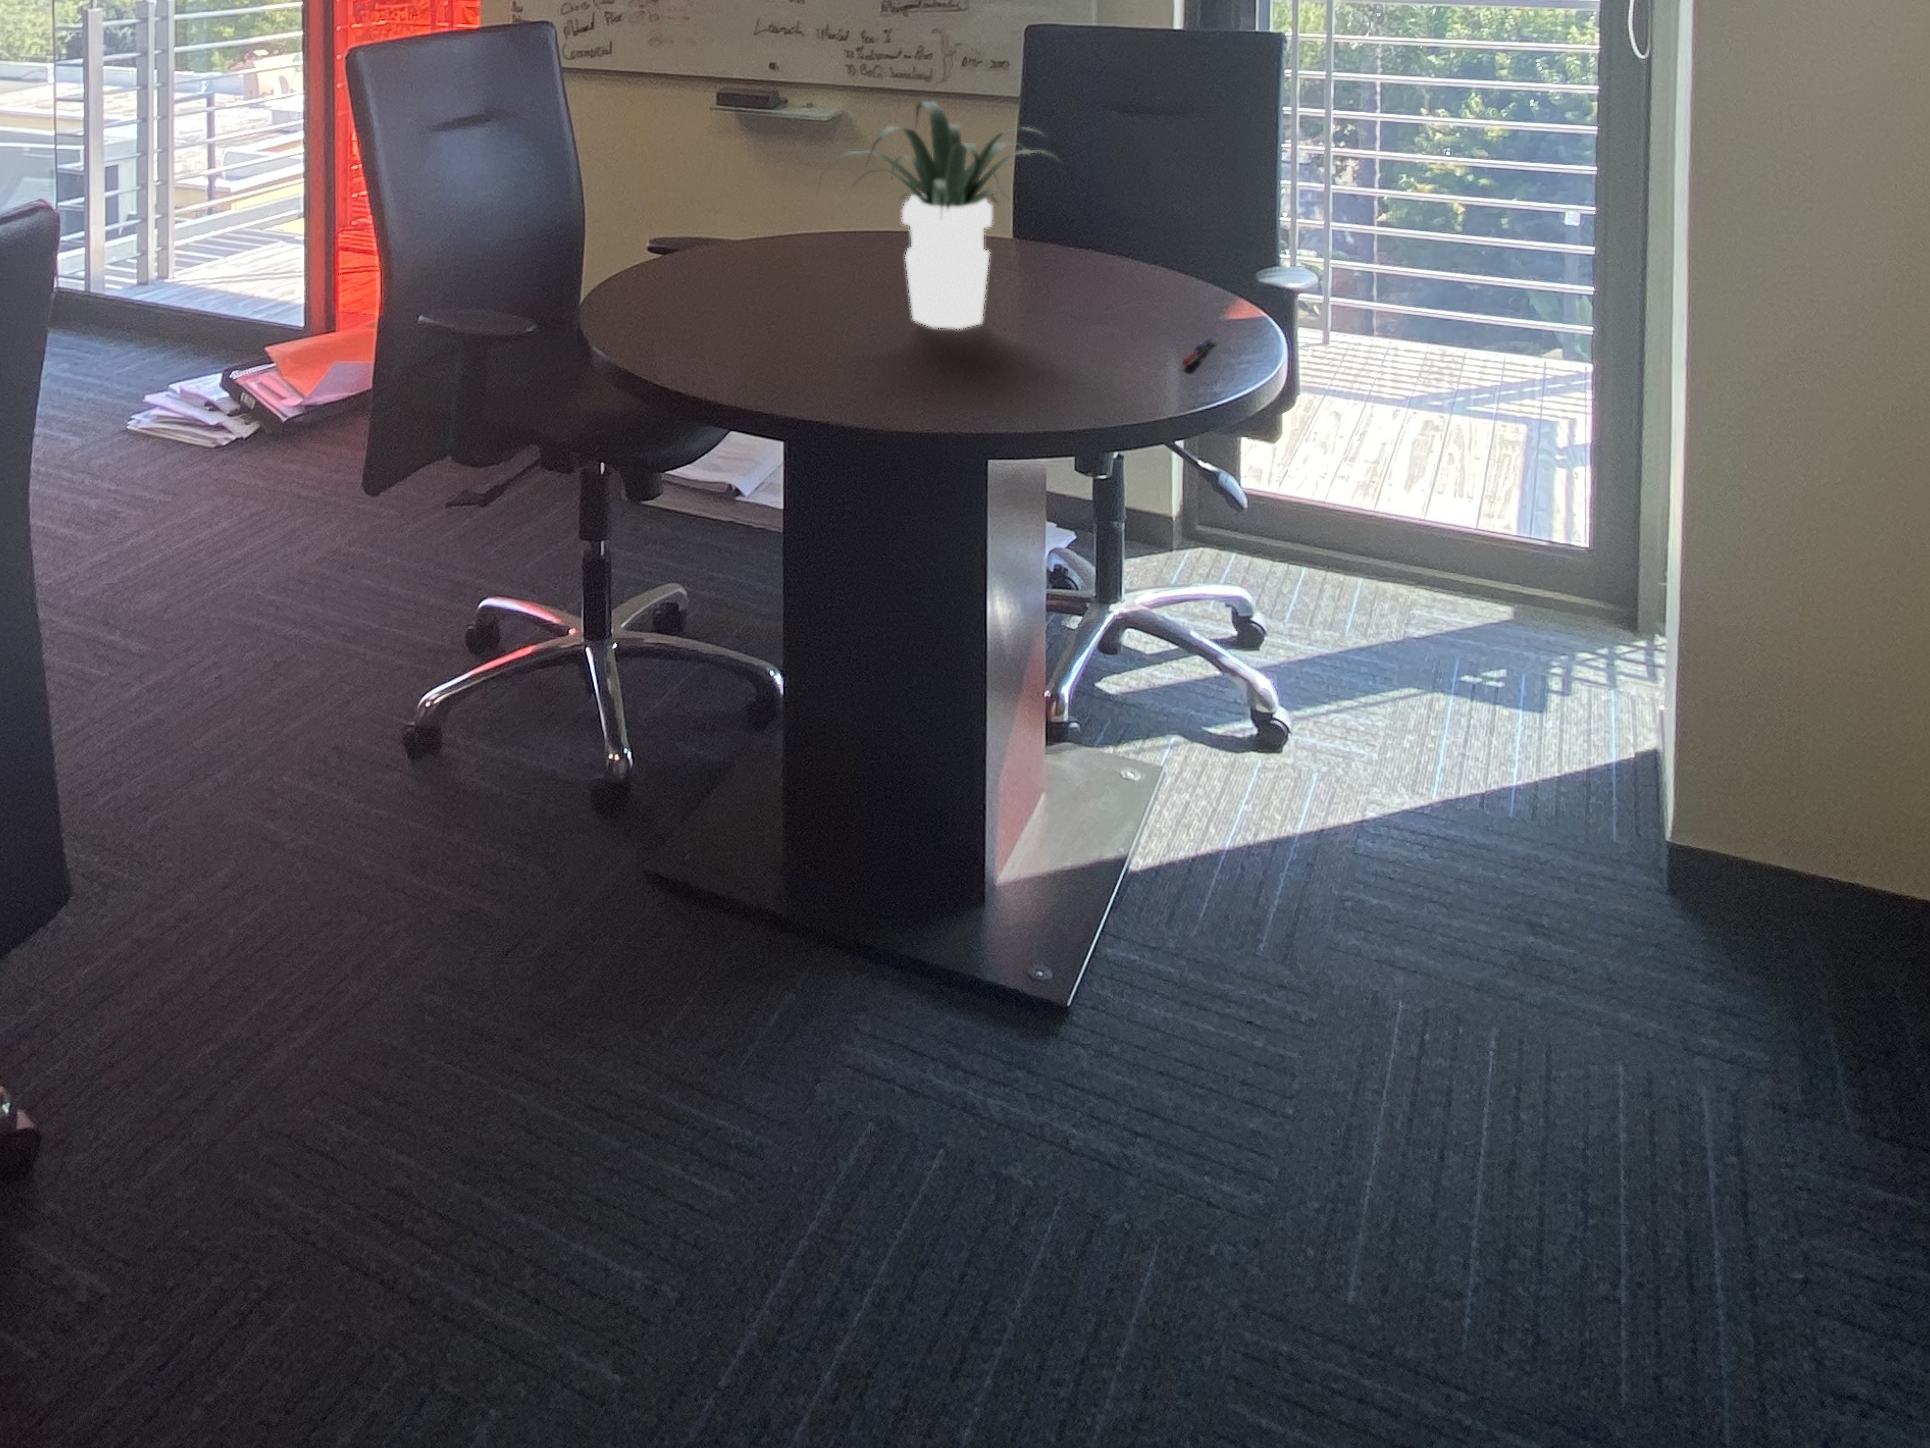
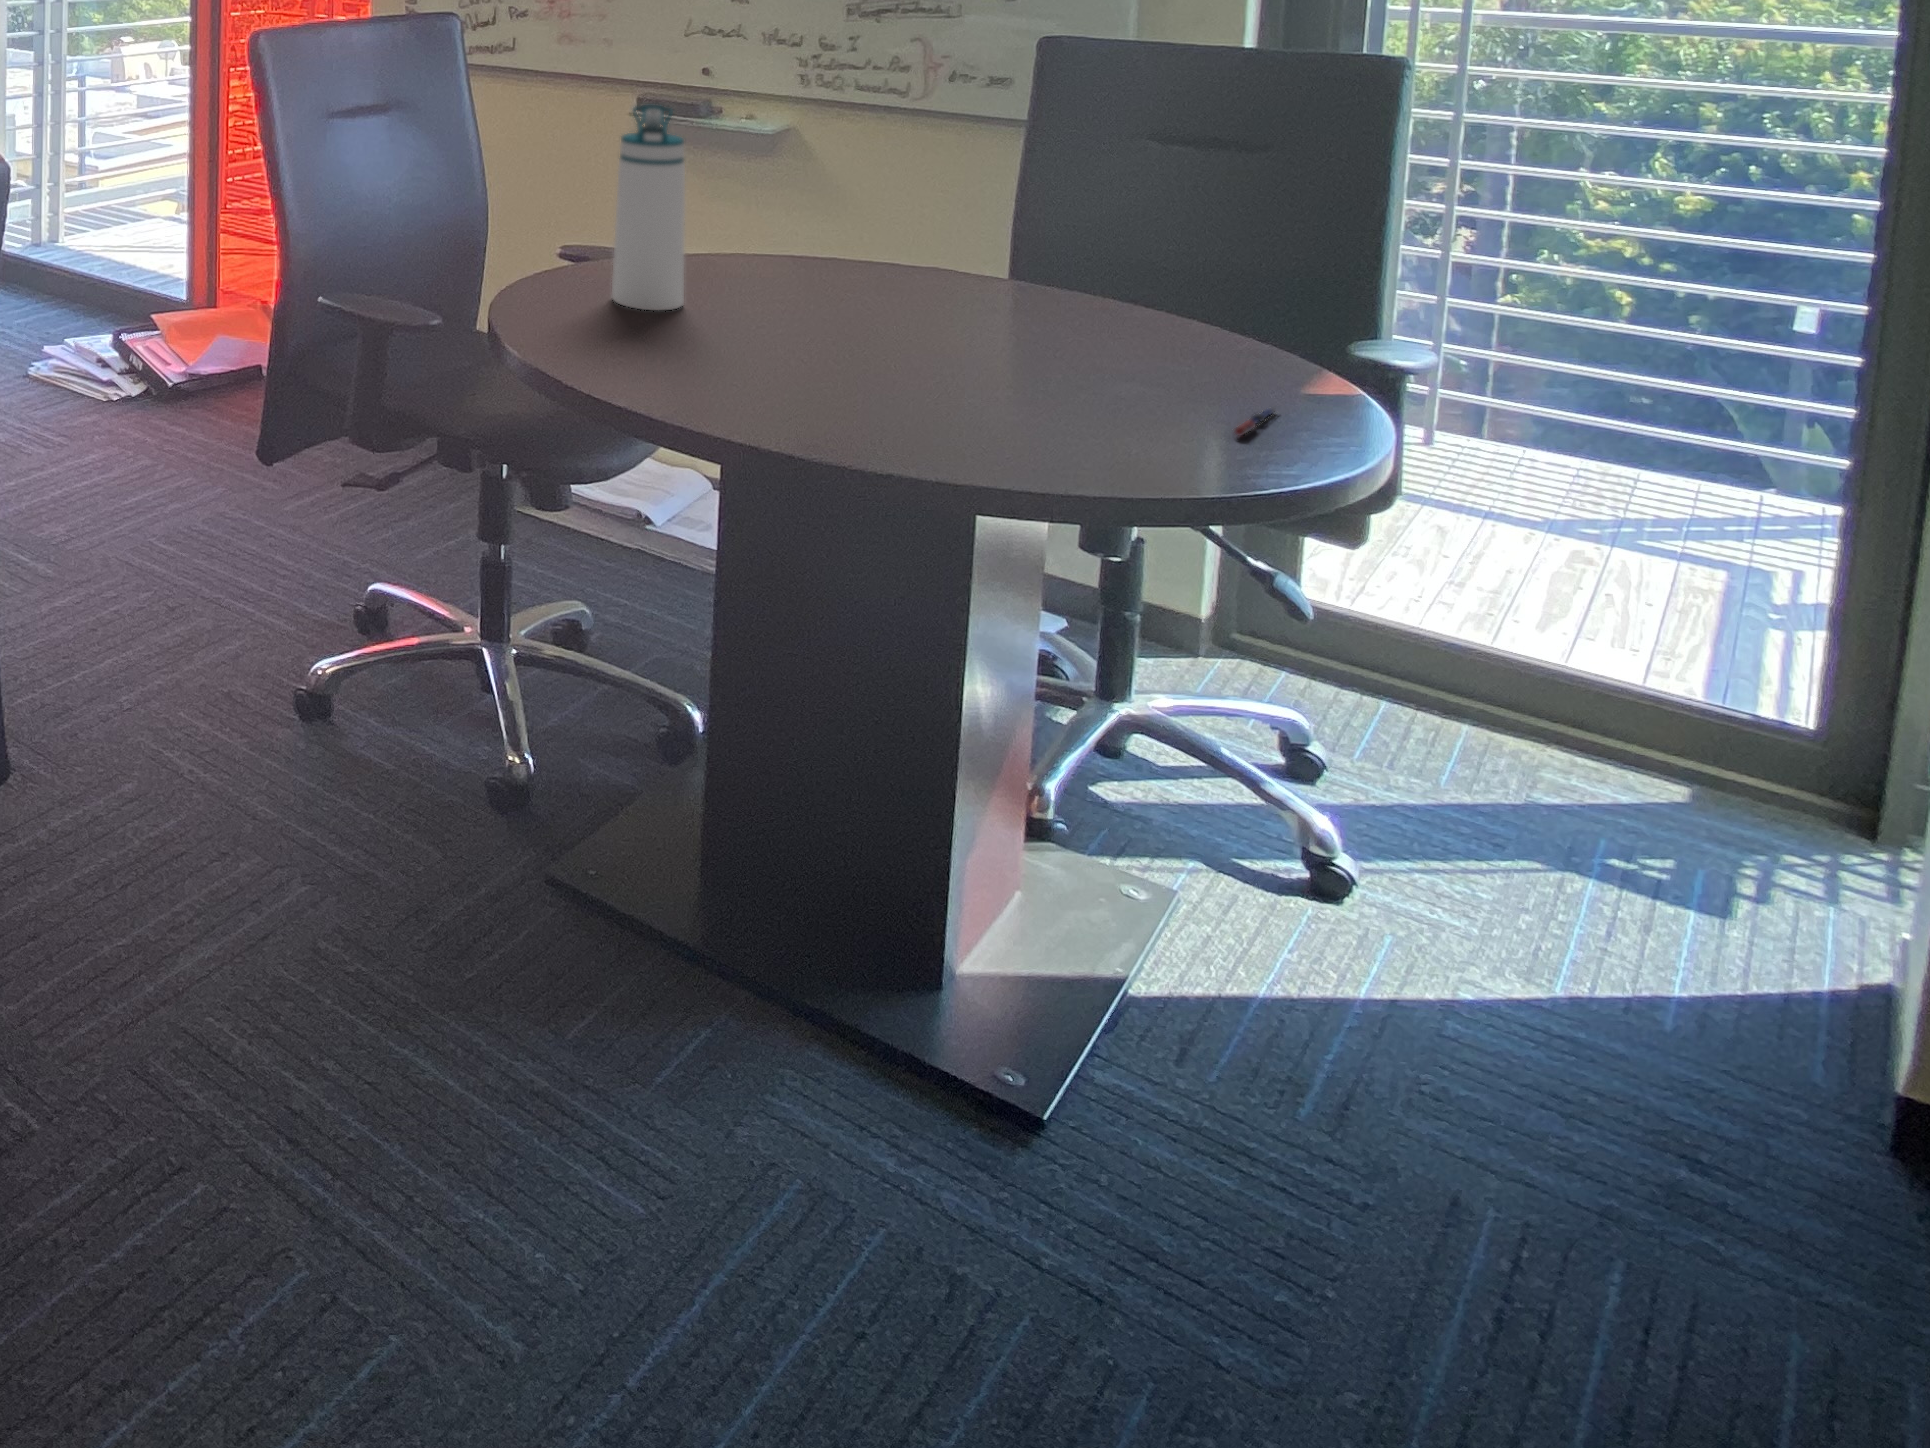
water bottle: none [678,97,742,297] -> present [612,105,685,311]
potted plant: present [830,102,1067,329] -> none [778,122,1103,369]

